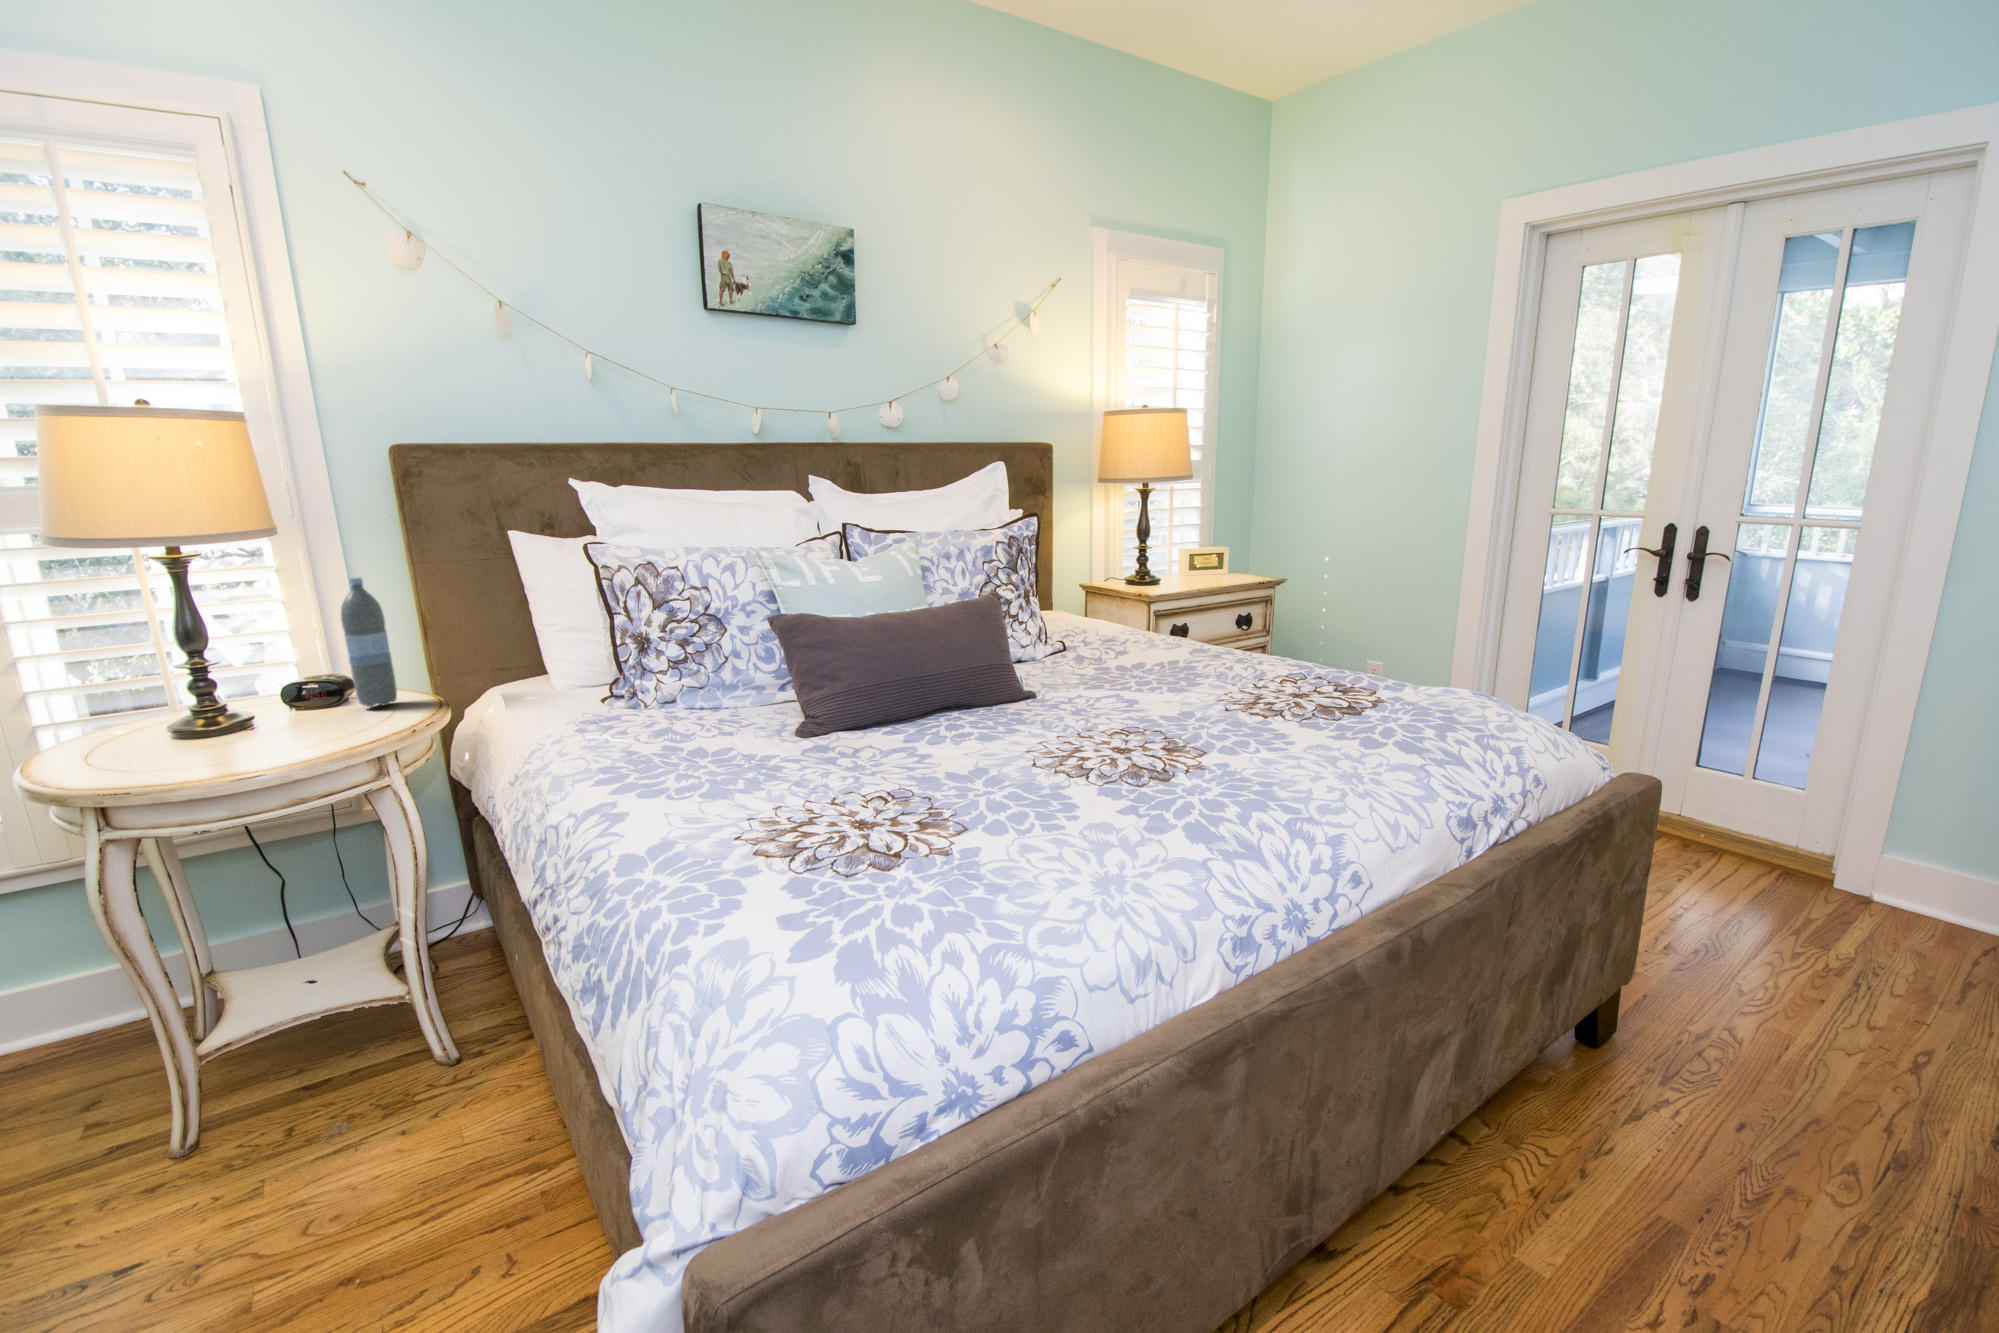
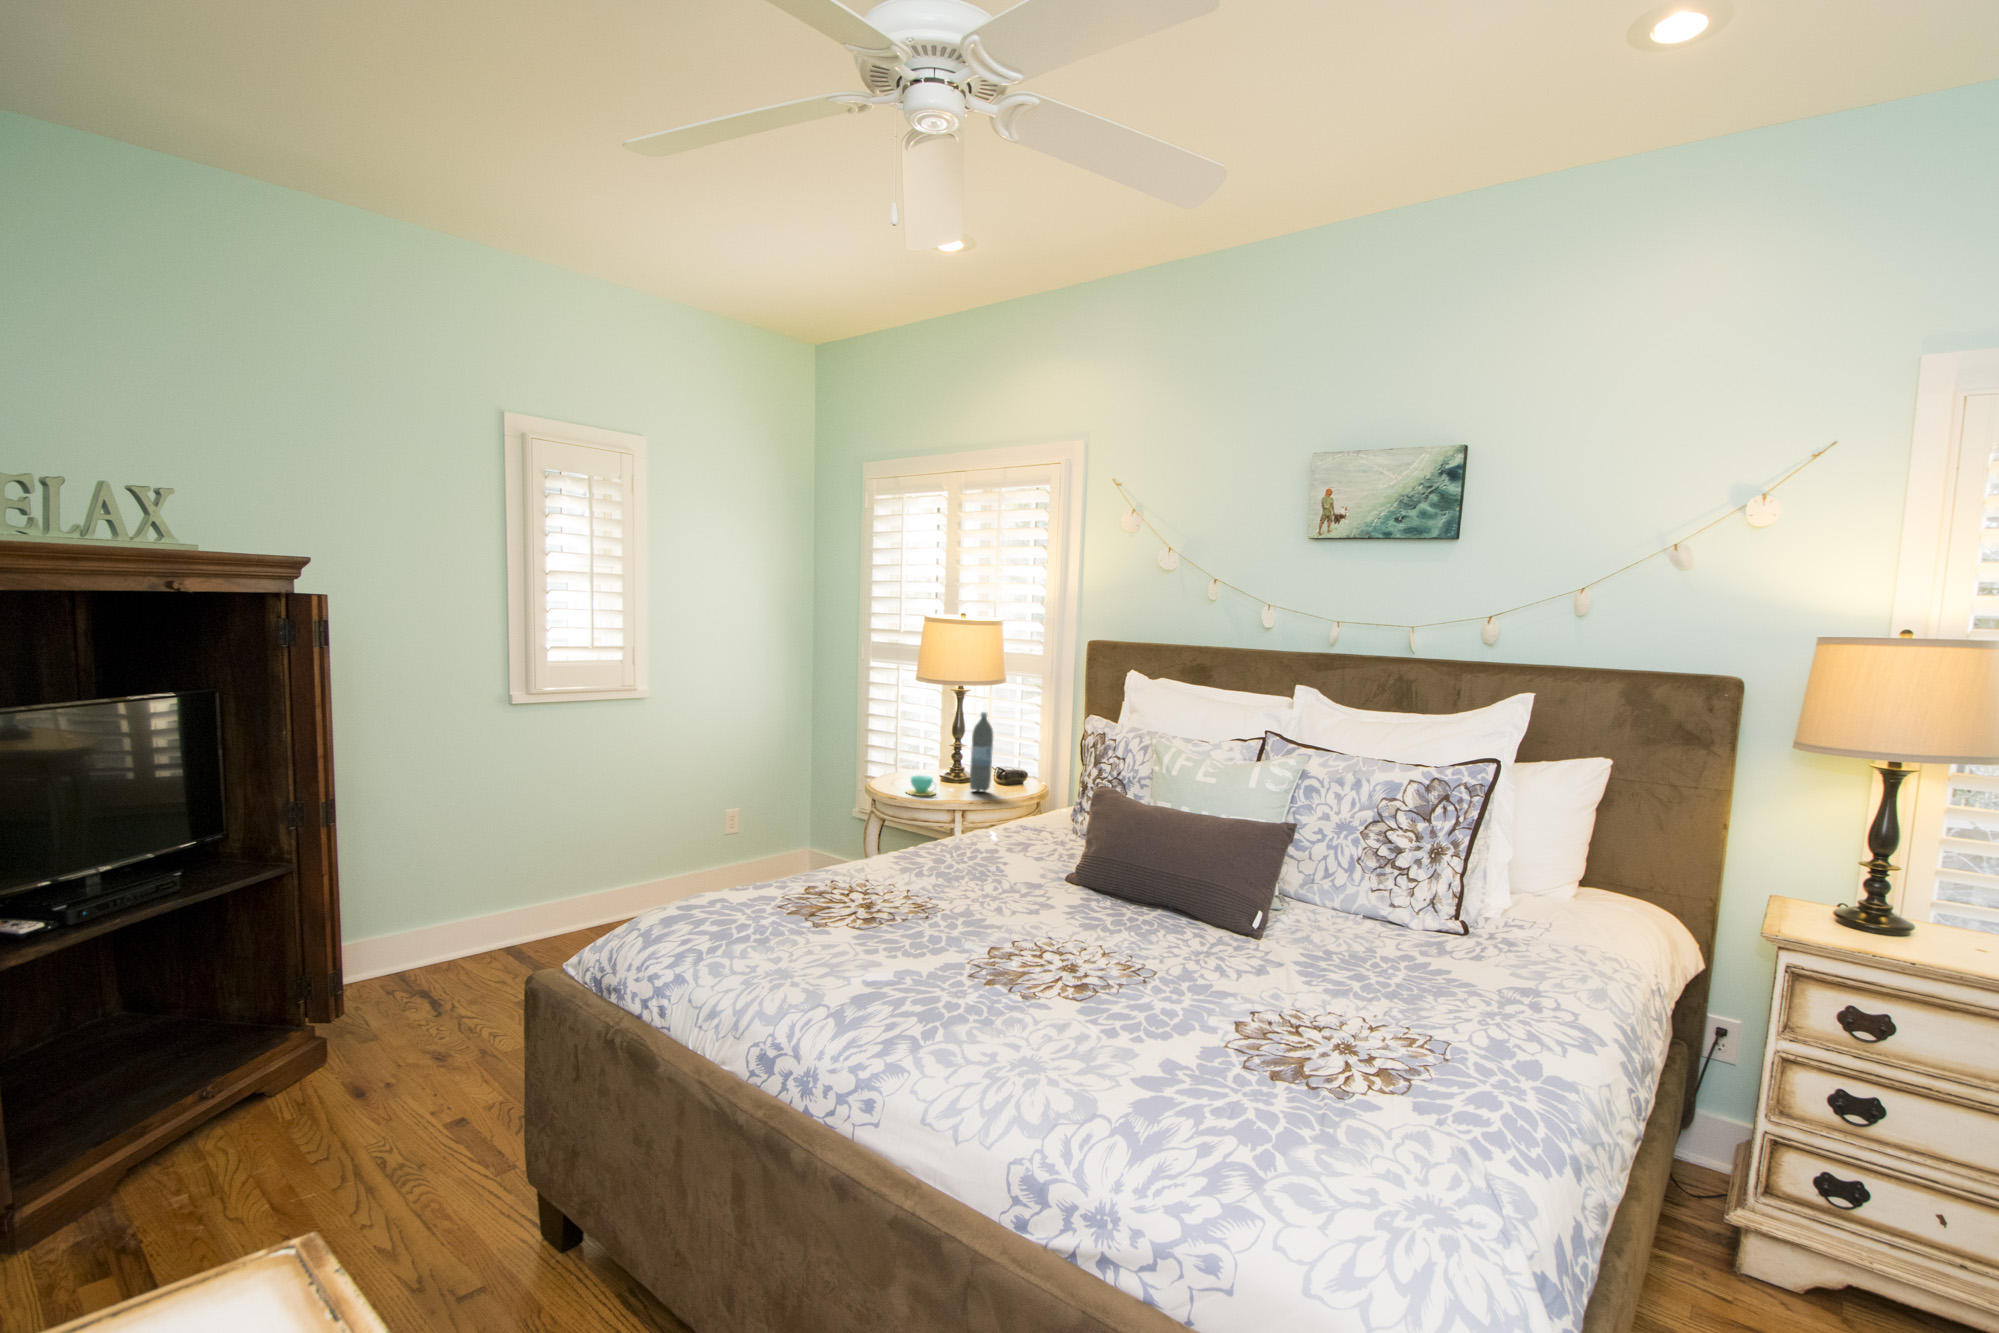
teacup: none [292,704,365,744] -> present [907,775,935,796]

